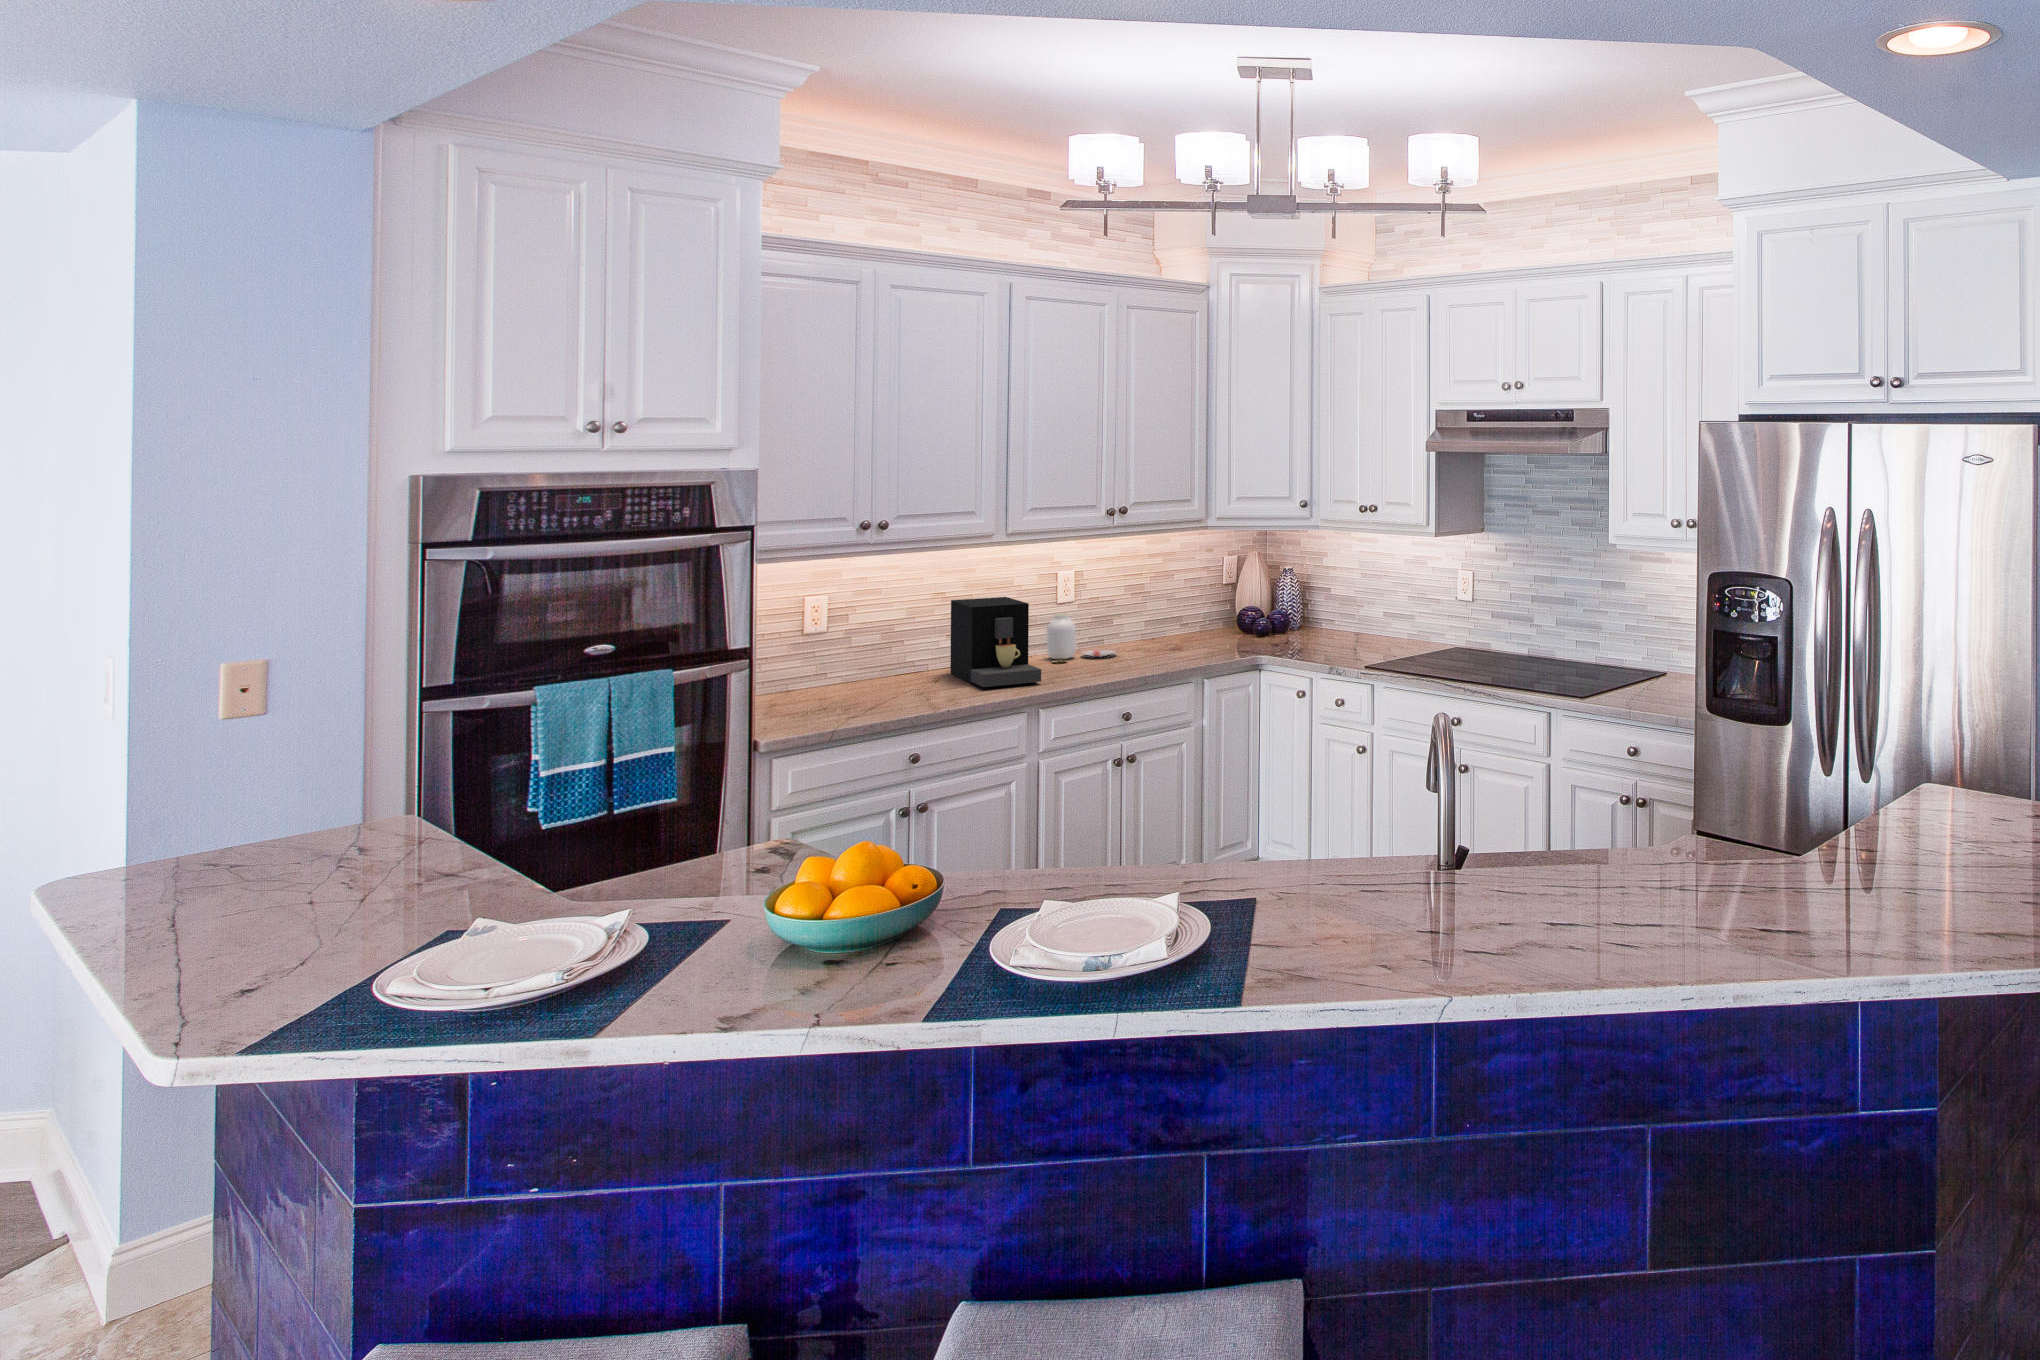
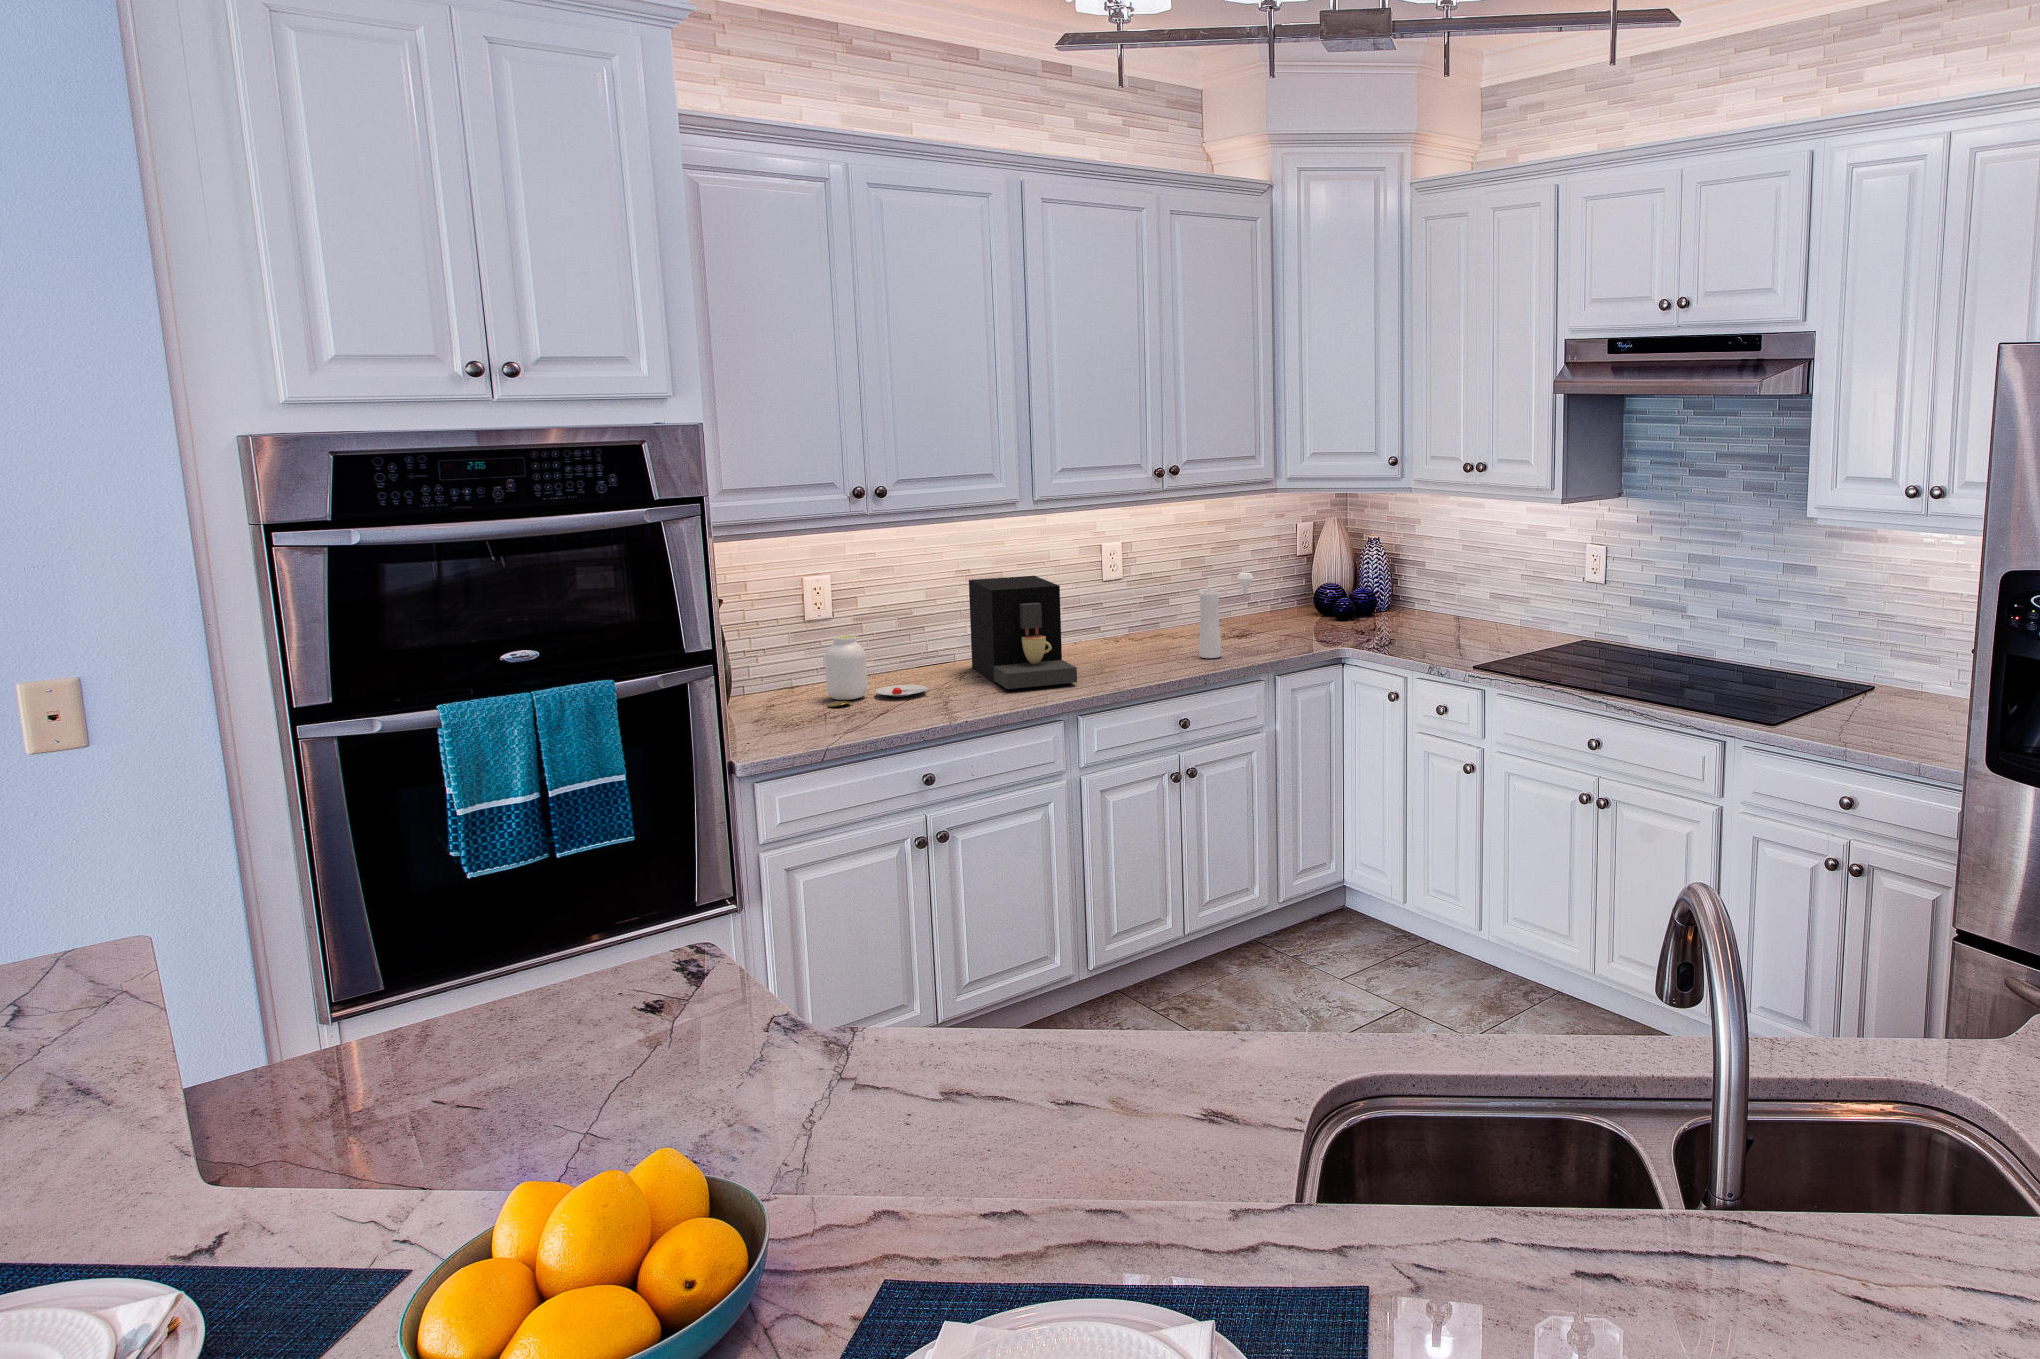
pepper mill: none [1142,594,1188,663] -> present [1198,573,1253,658]
jar: present [1047,613,1115,662] -> present [825,635,930,707]

